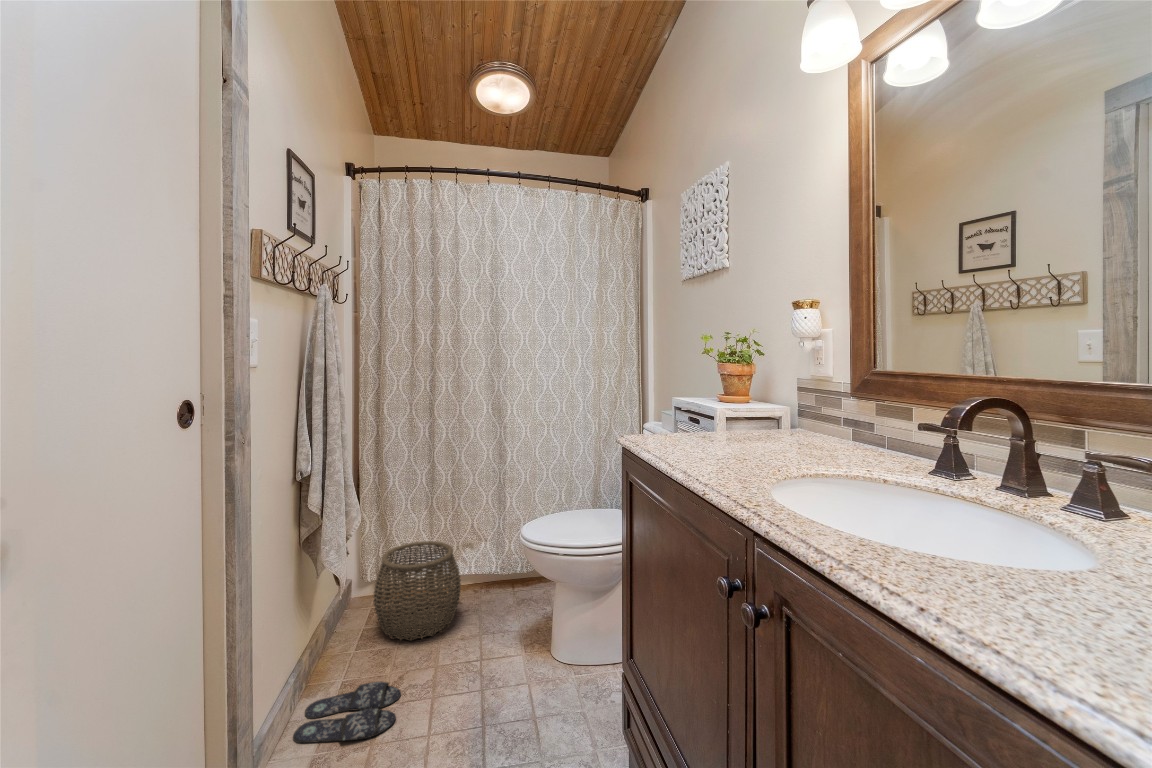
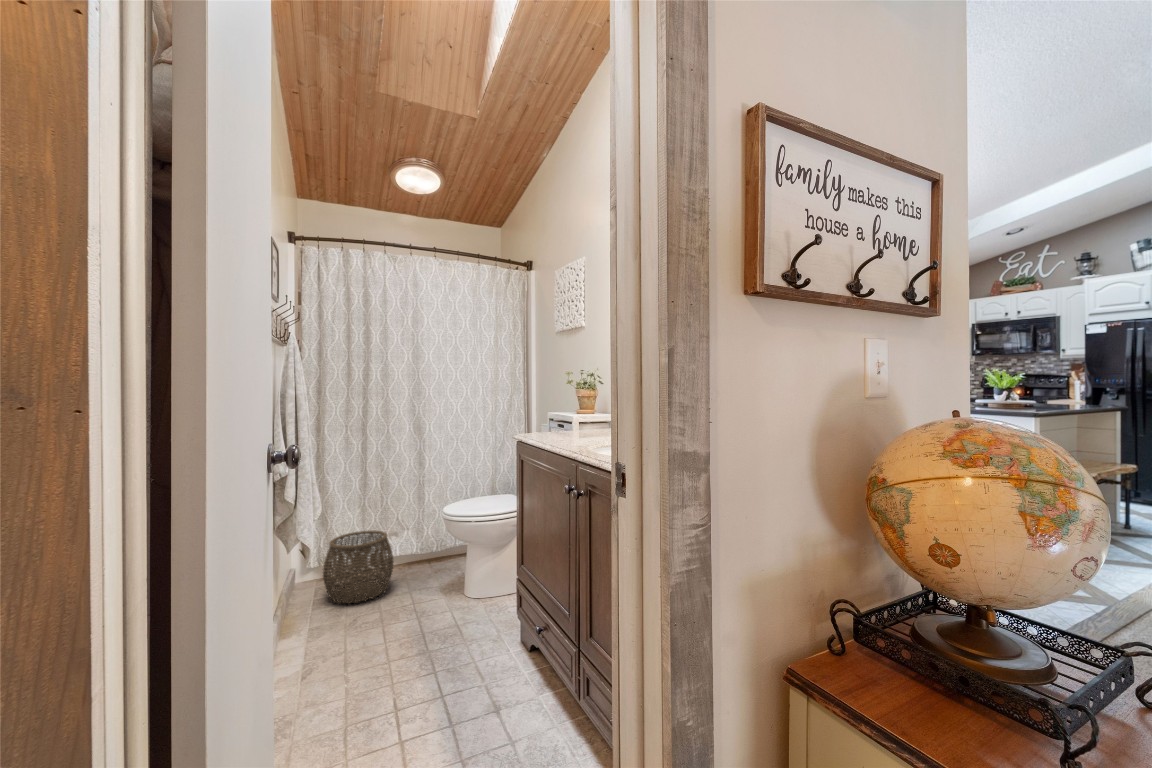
slippers: present [293,682,401,743] -> none [285,626,361,664]

